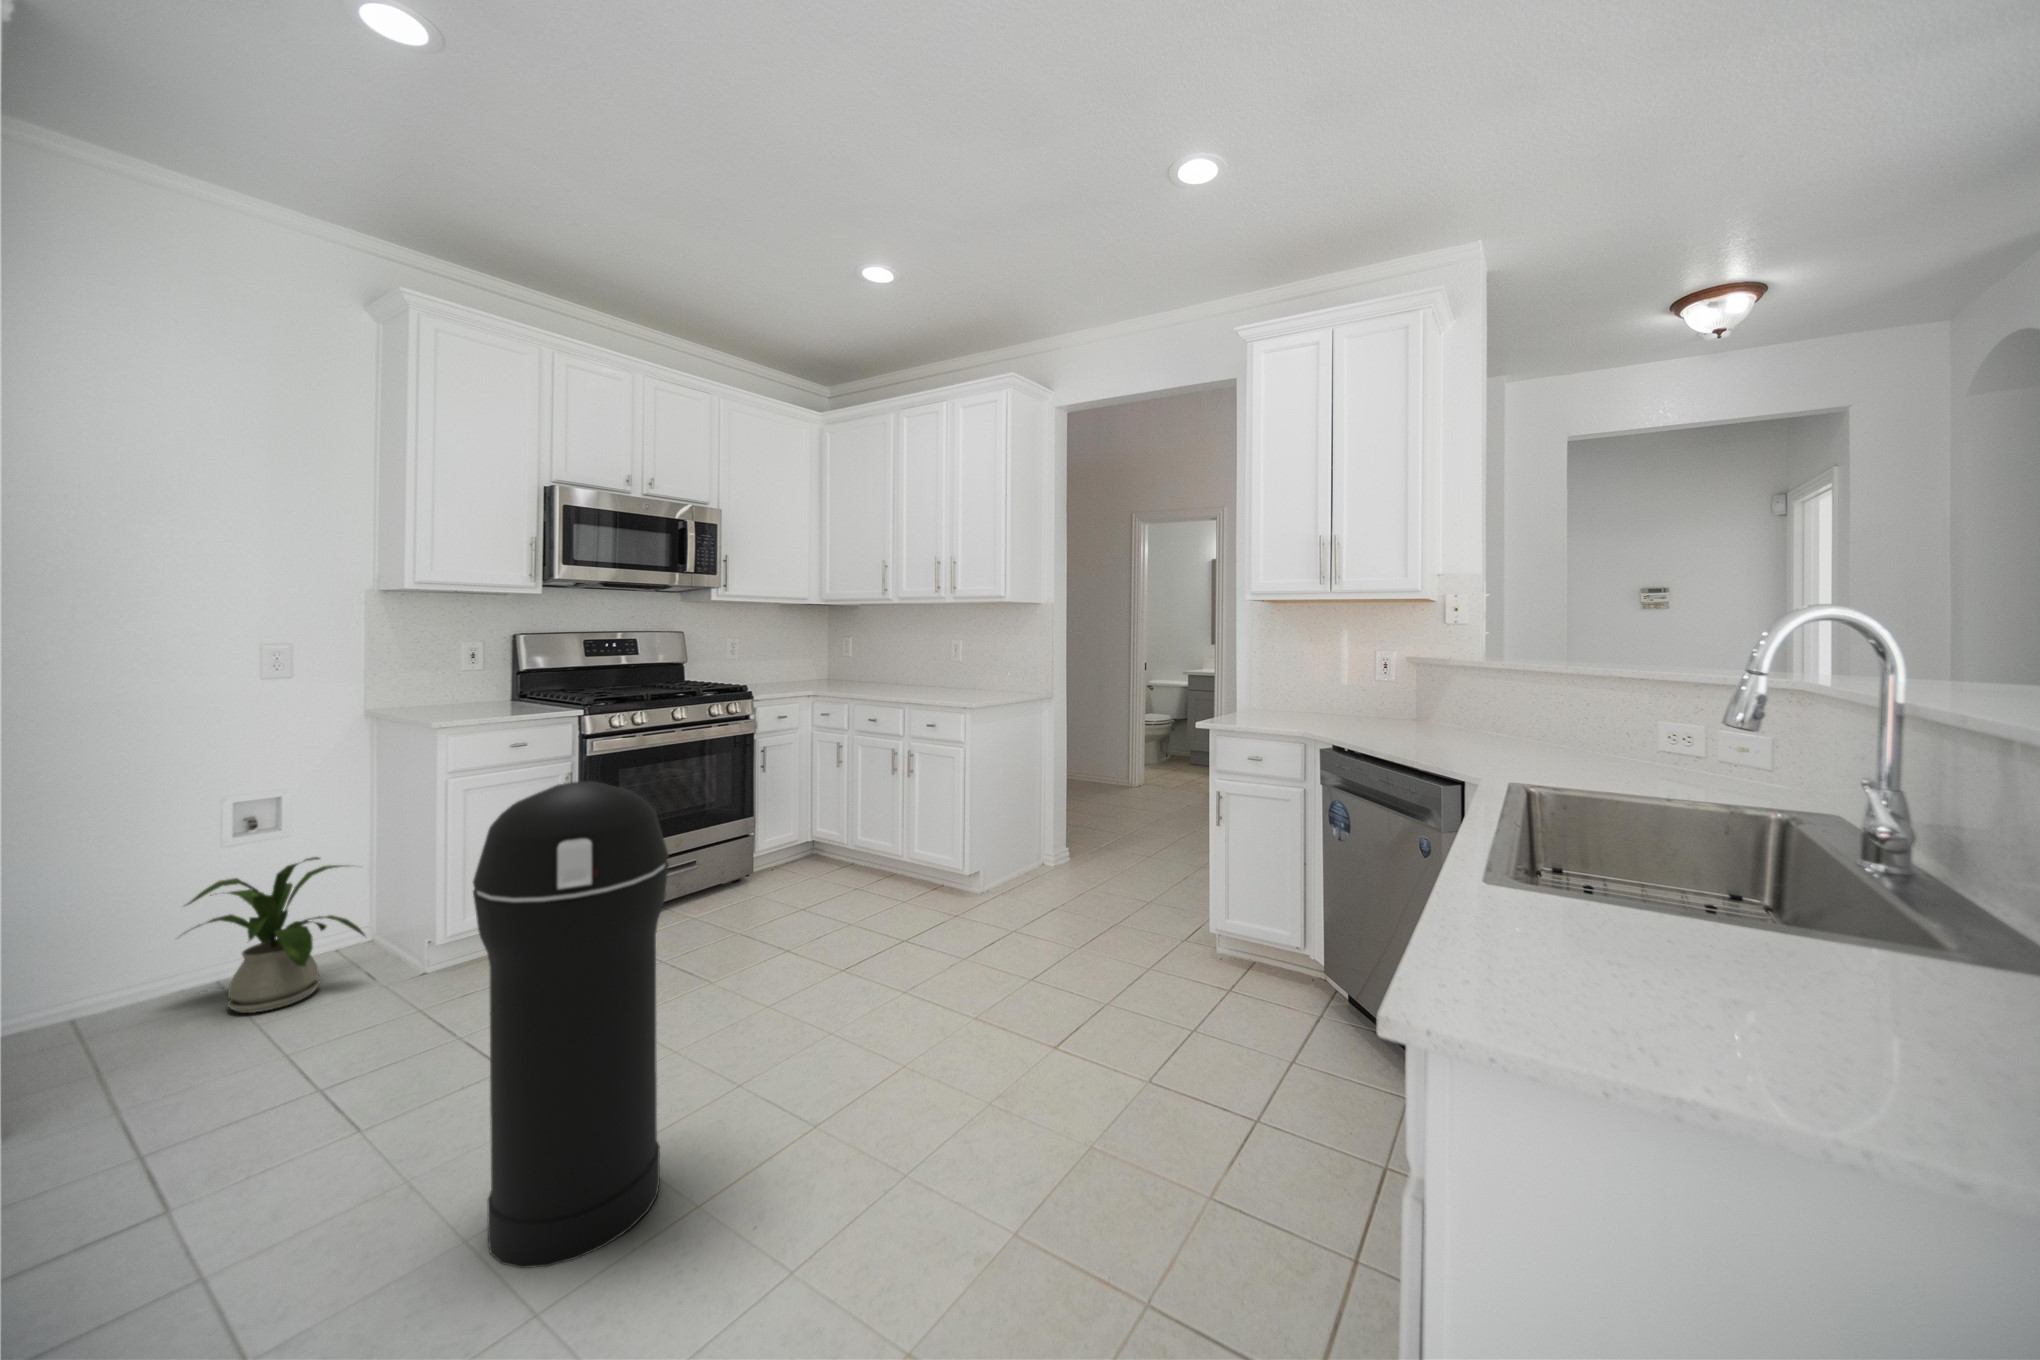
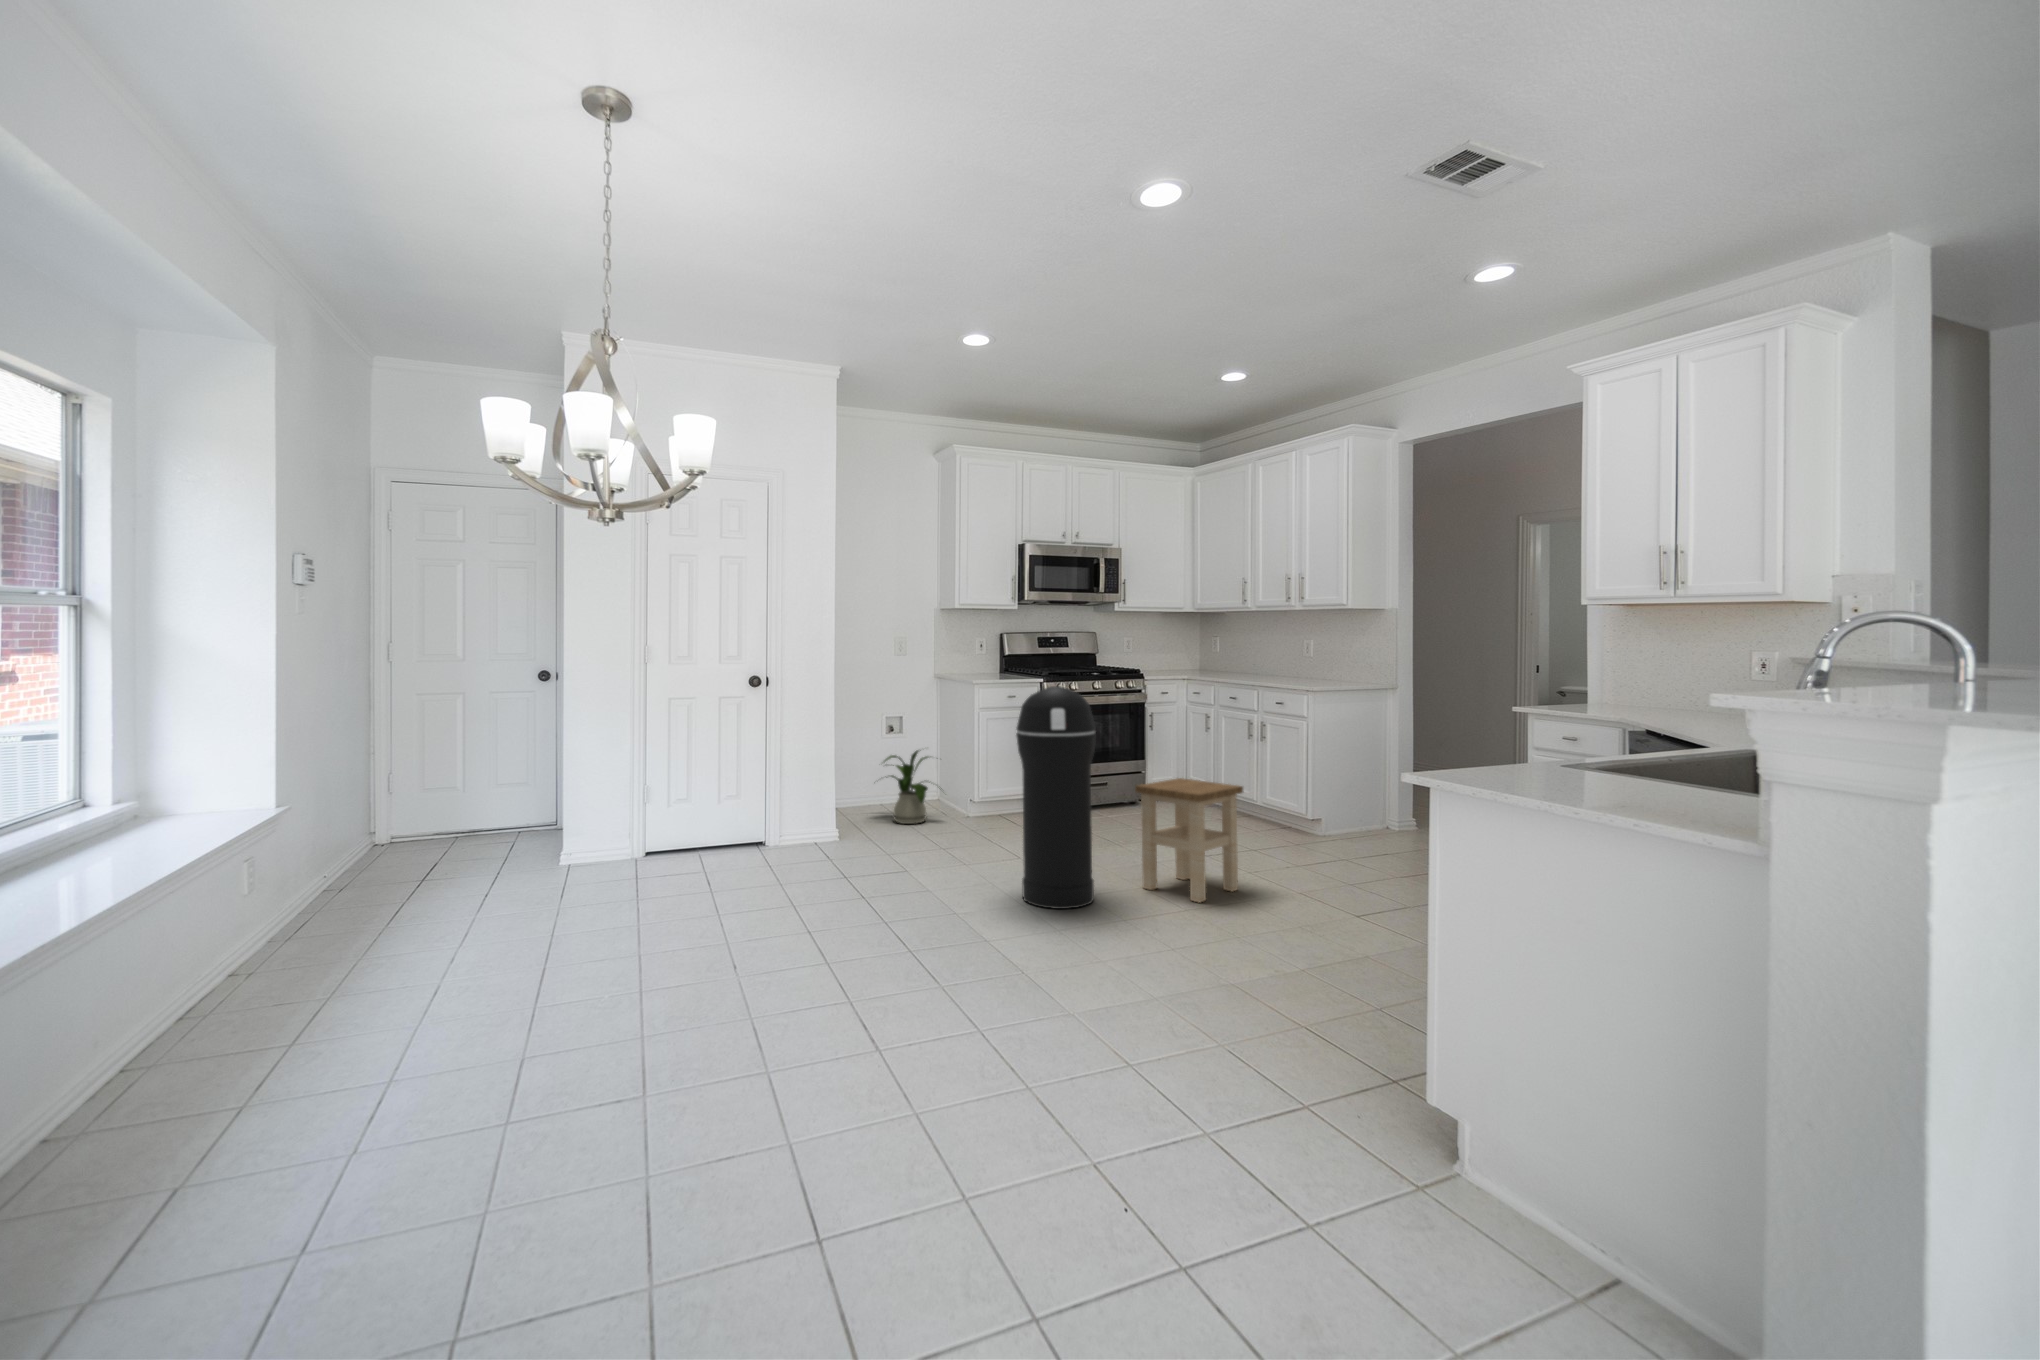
stool: none [746,889,925,1125] -> present [1135,778,1243,902]

